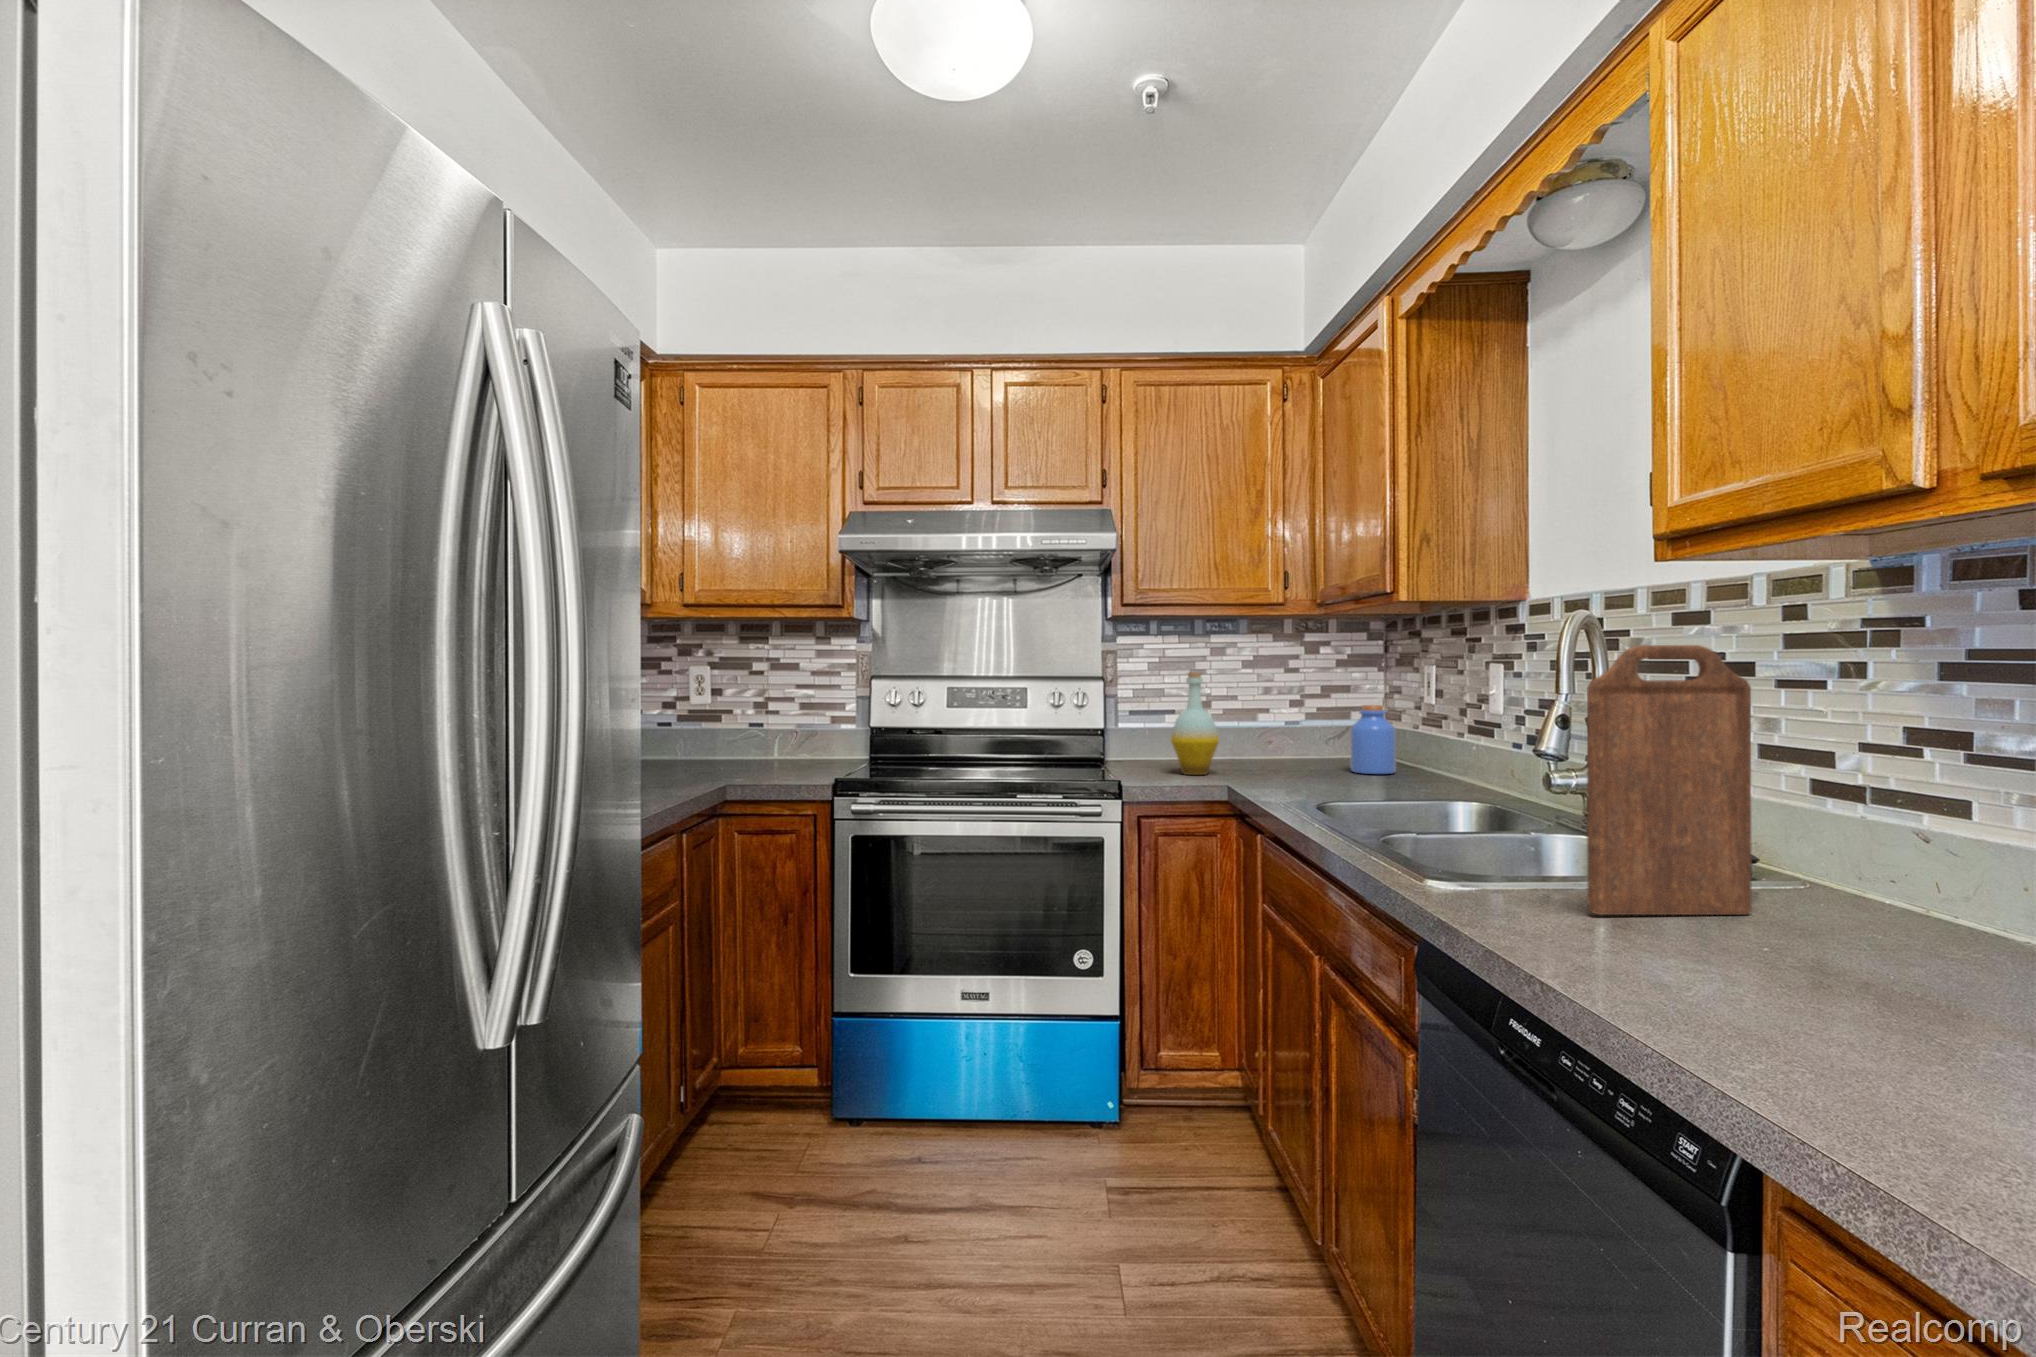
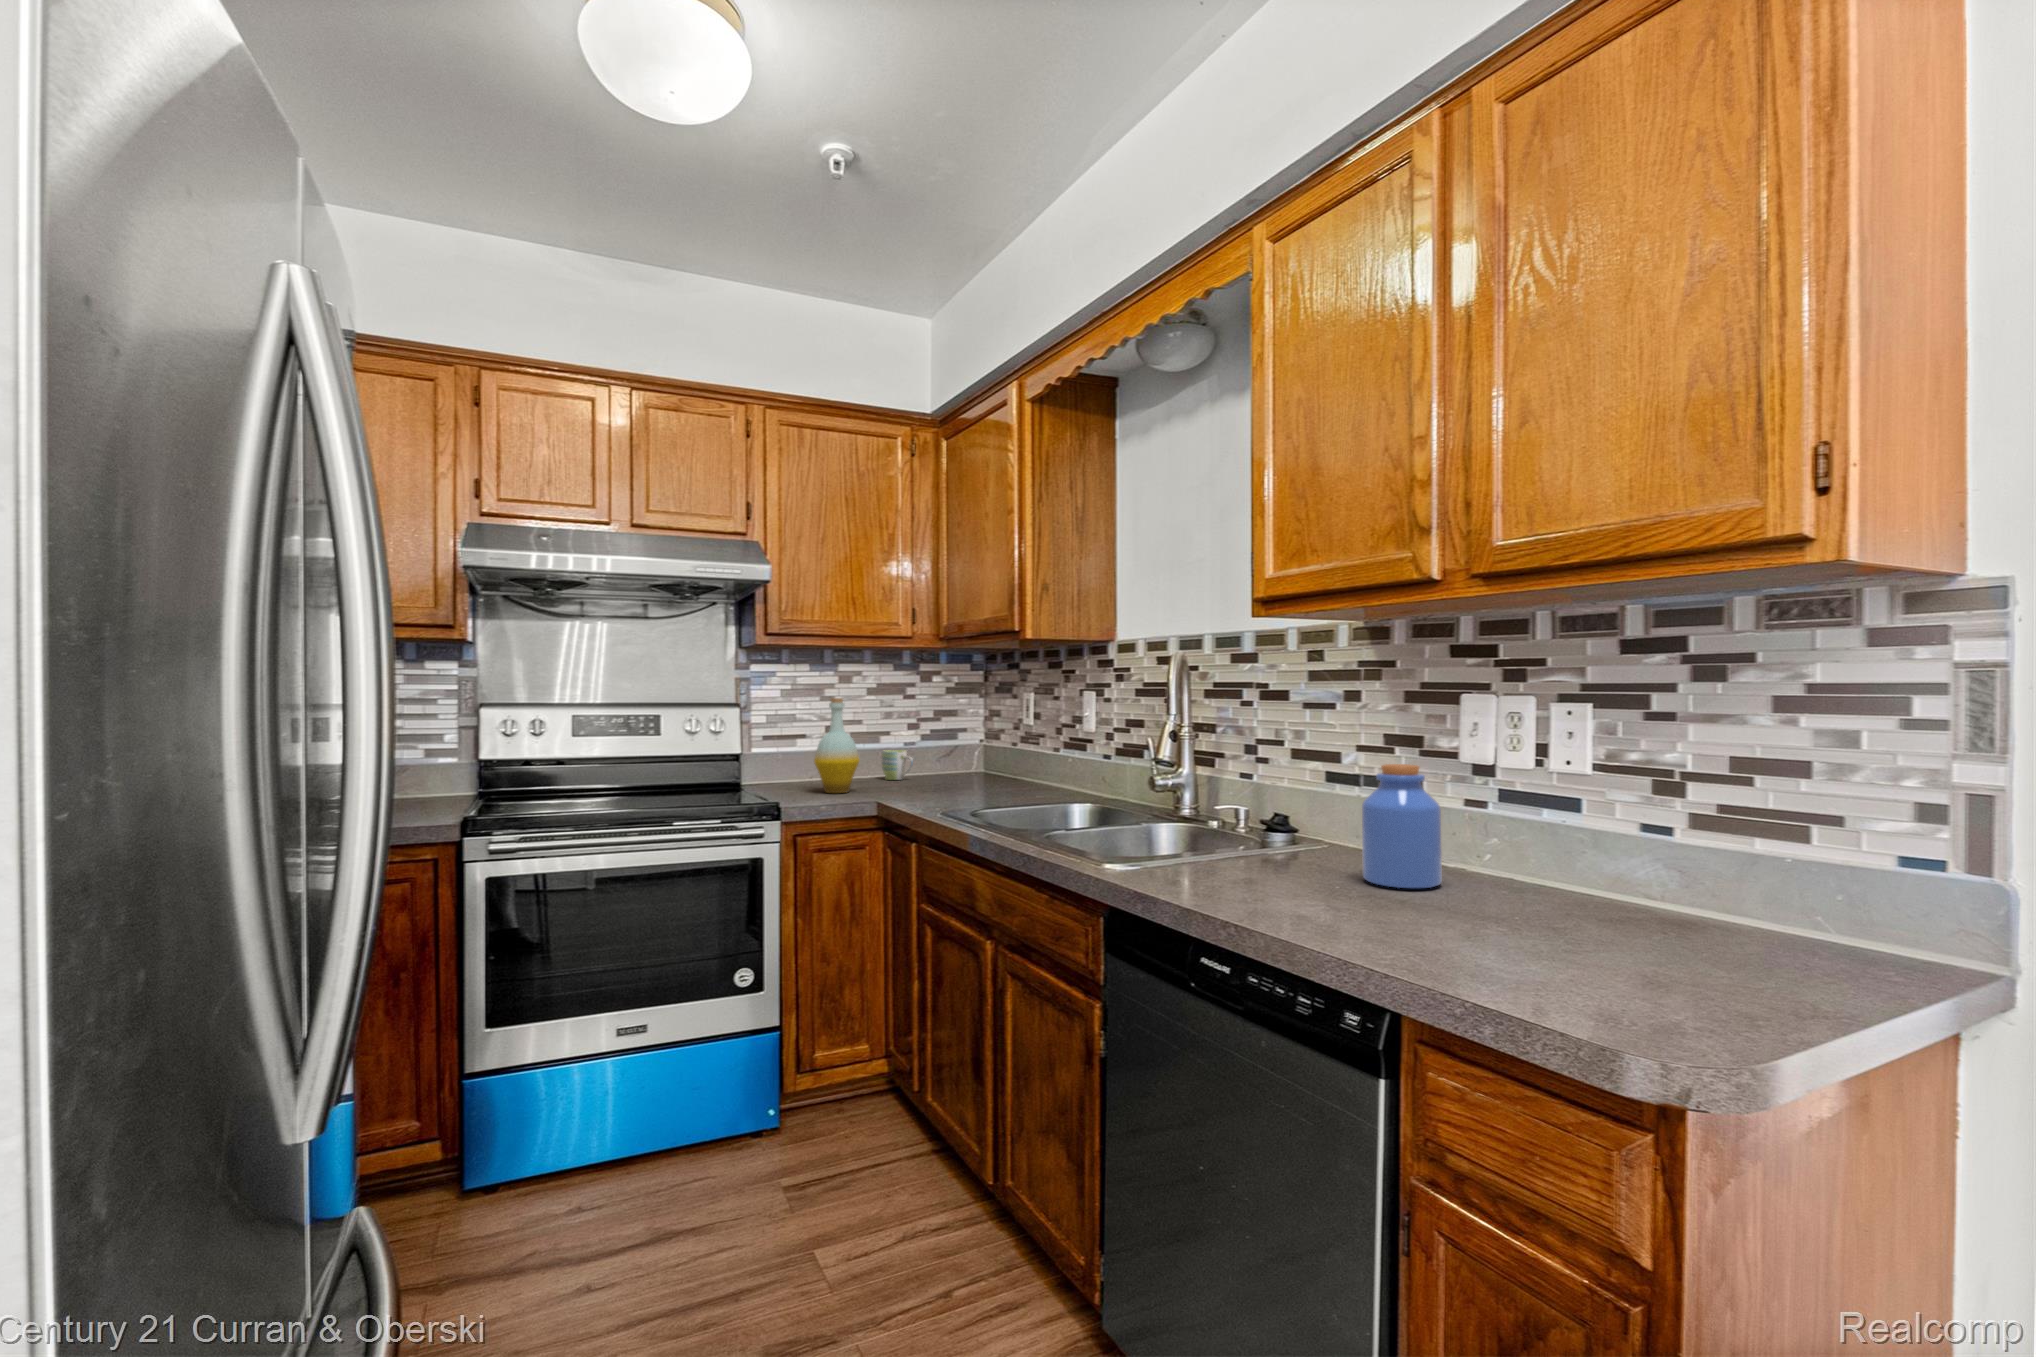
cutting board: present [1587,645,1752,915] -> none [1225,678,1315,875]
jar: present [1351,705,1396,774] -> present [1362,764,1442,888]
mug: none [1256,730,1291,764] -> present [881,750,913,780]

